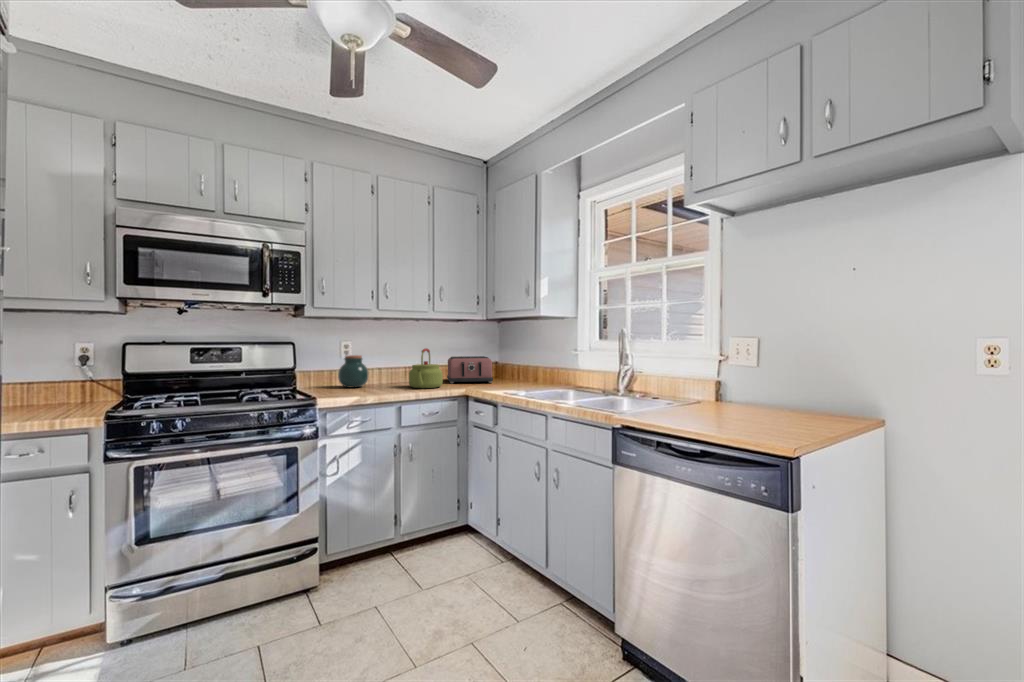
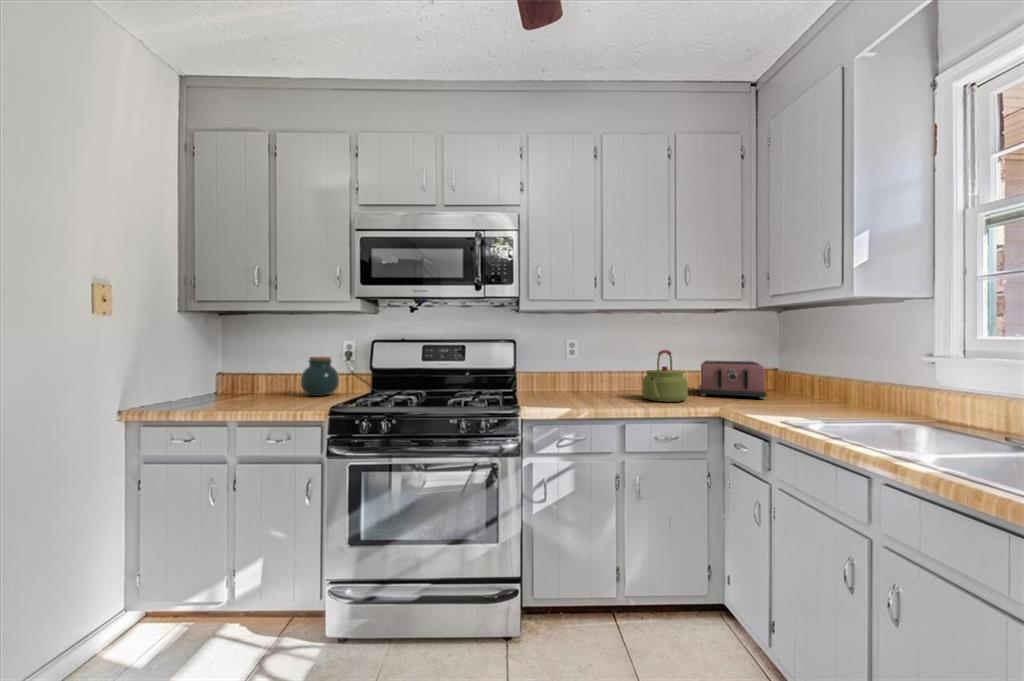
jar: present [338,355,369,388] -> present [301,357,339,396]

